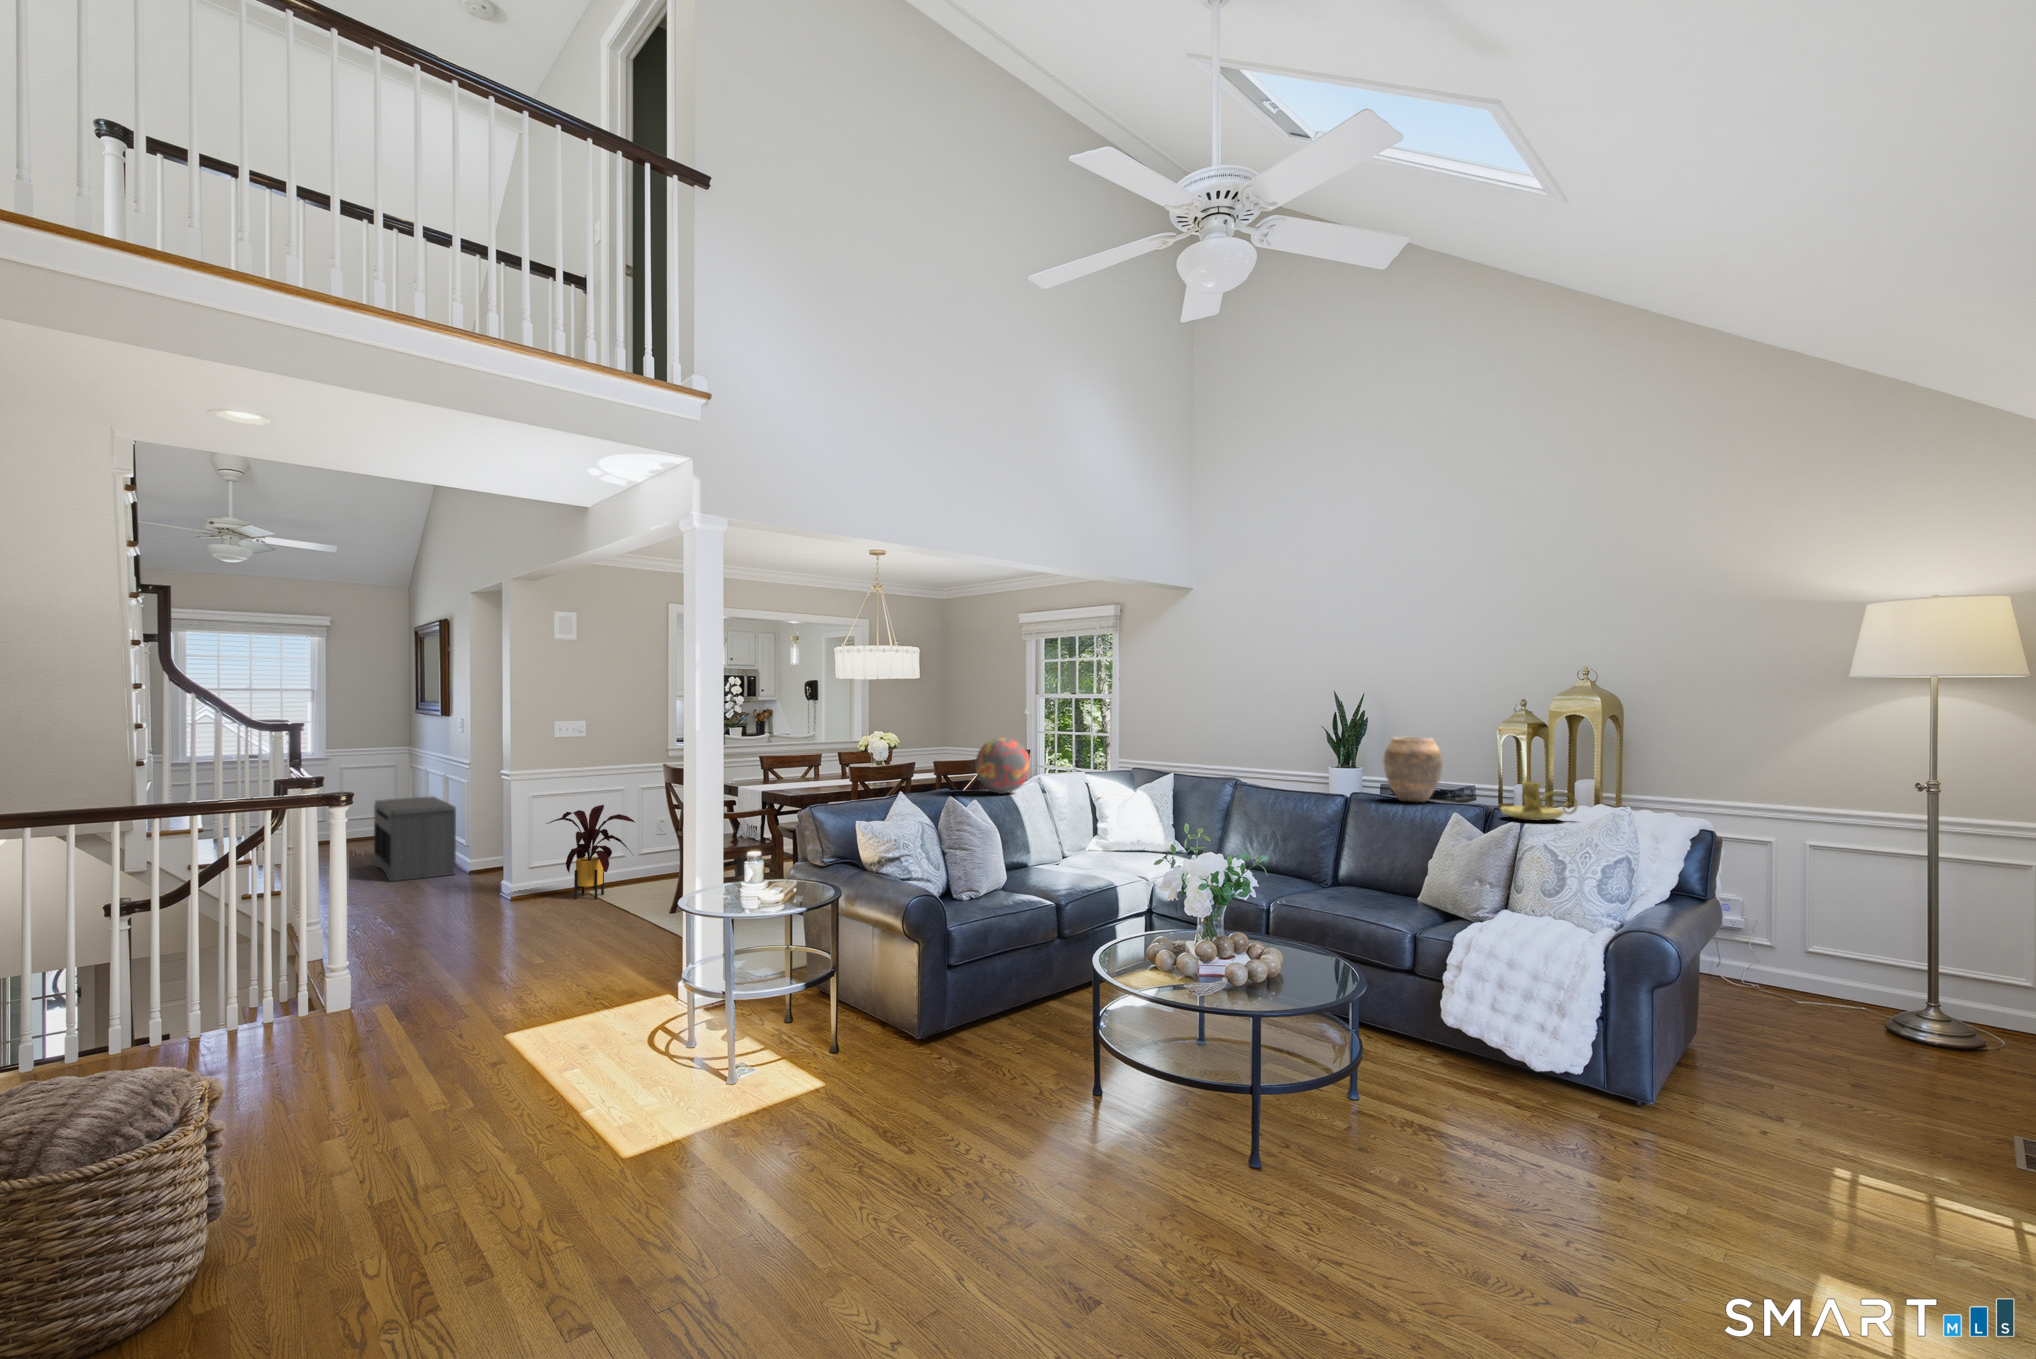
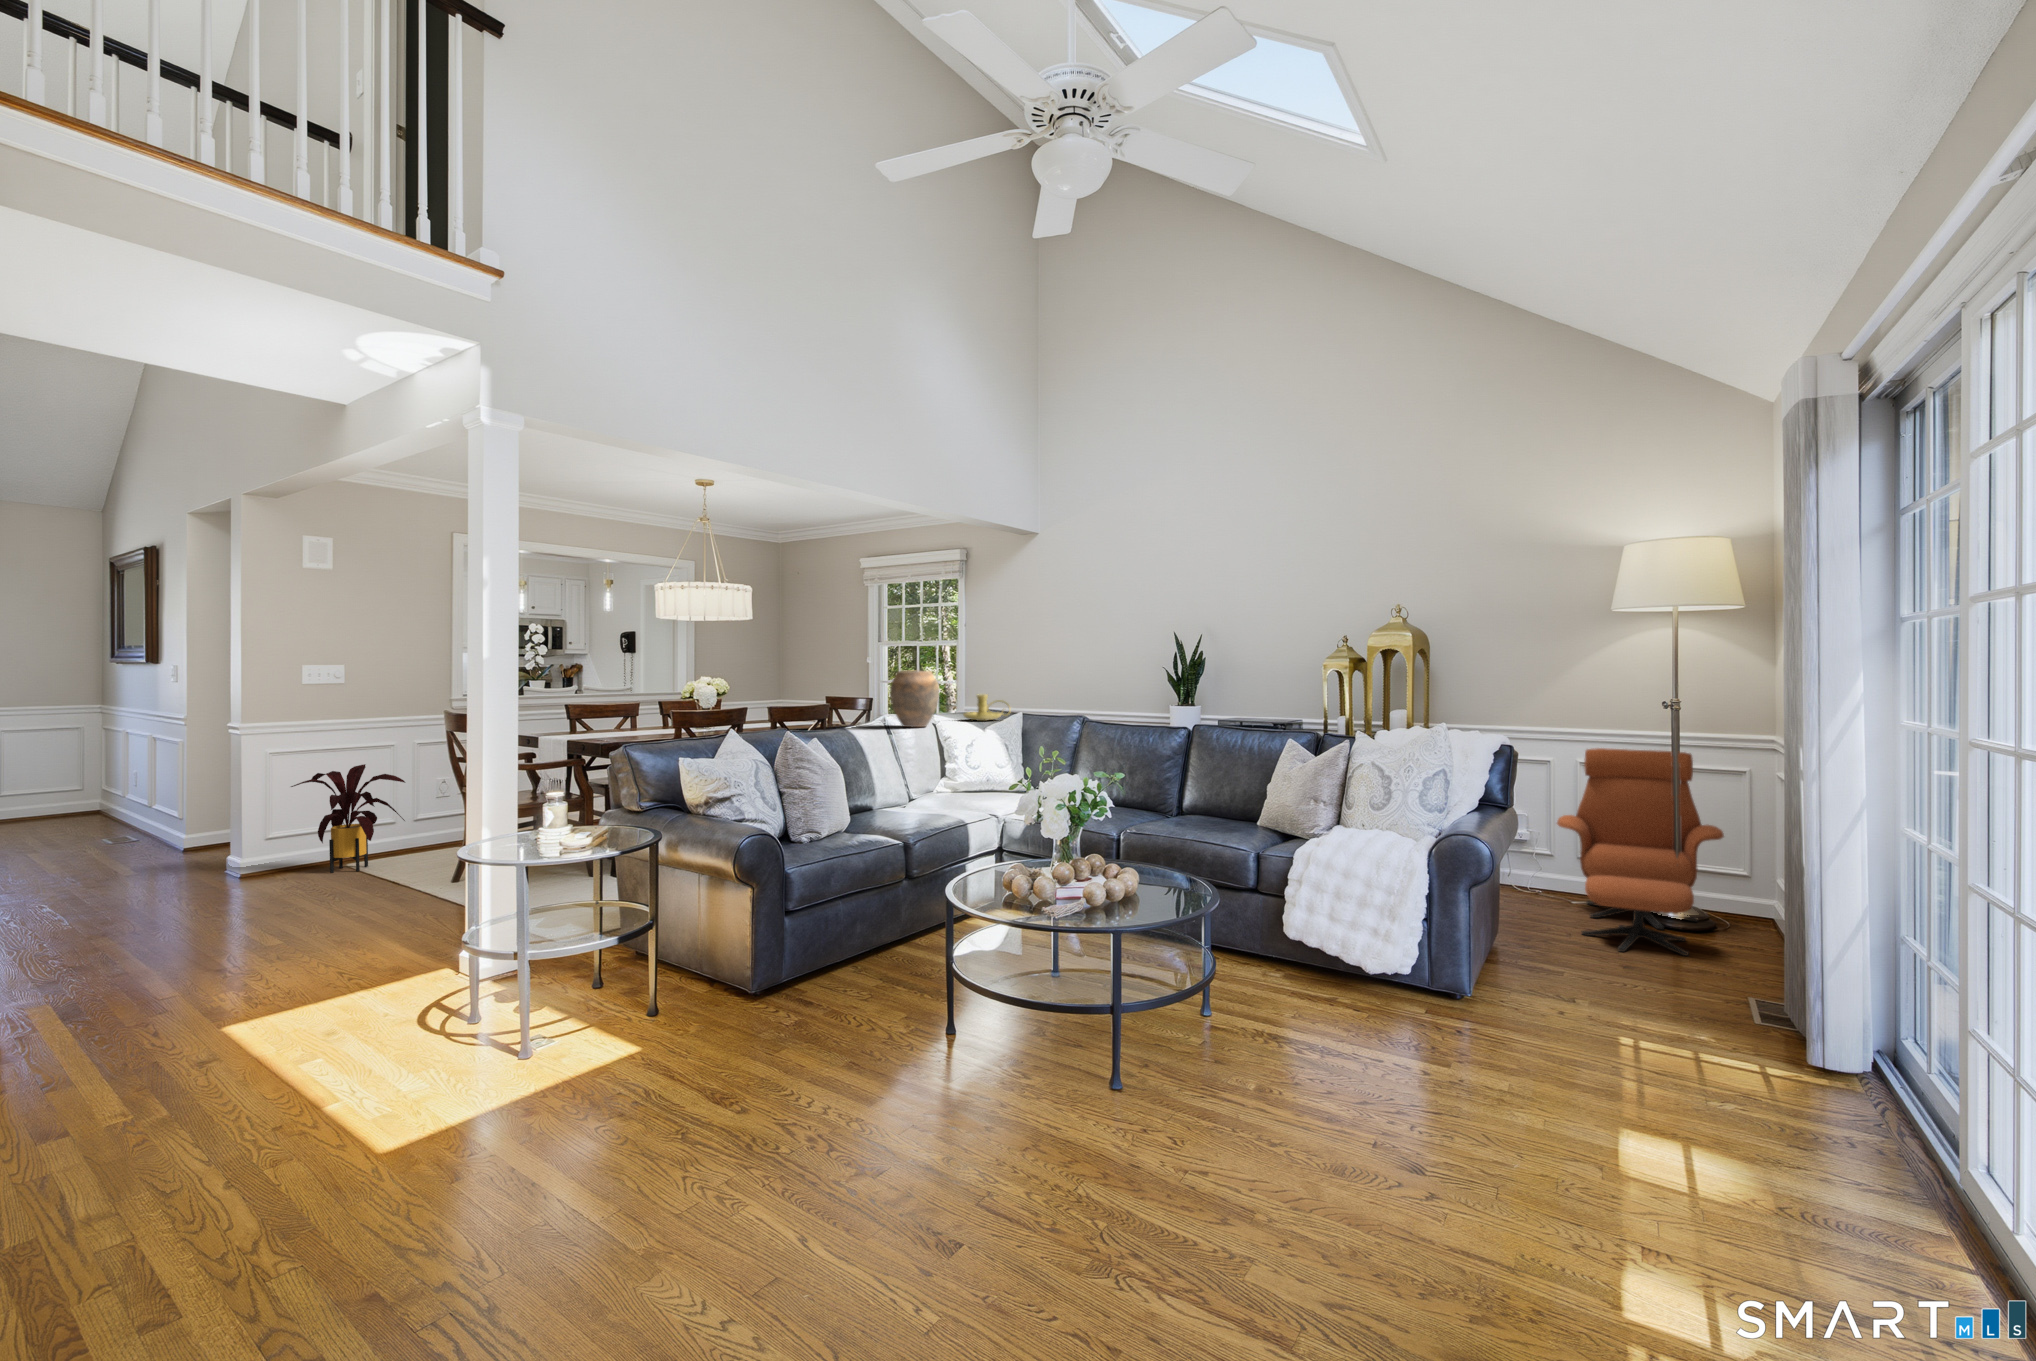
decorative orb: present [975,737,1030,794] -> none [807,675,866,735]
vase: present [1383,737,1443,802] -> present [890,670,939,727]
candle holder: present [1501,782,1578,821] -> present [963,694,1011,721]
bench: present [374,797,456,881] -> none [55,763,171,864]
lounge chair: none [1774,831,1988,1075] -> present [1557,748,1724,956]

